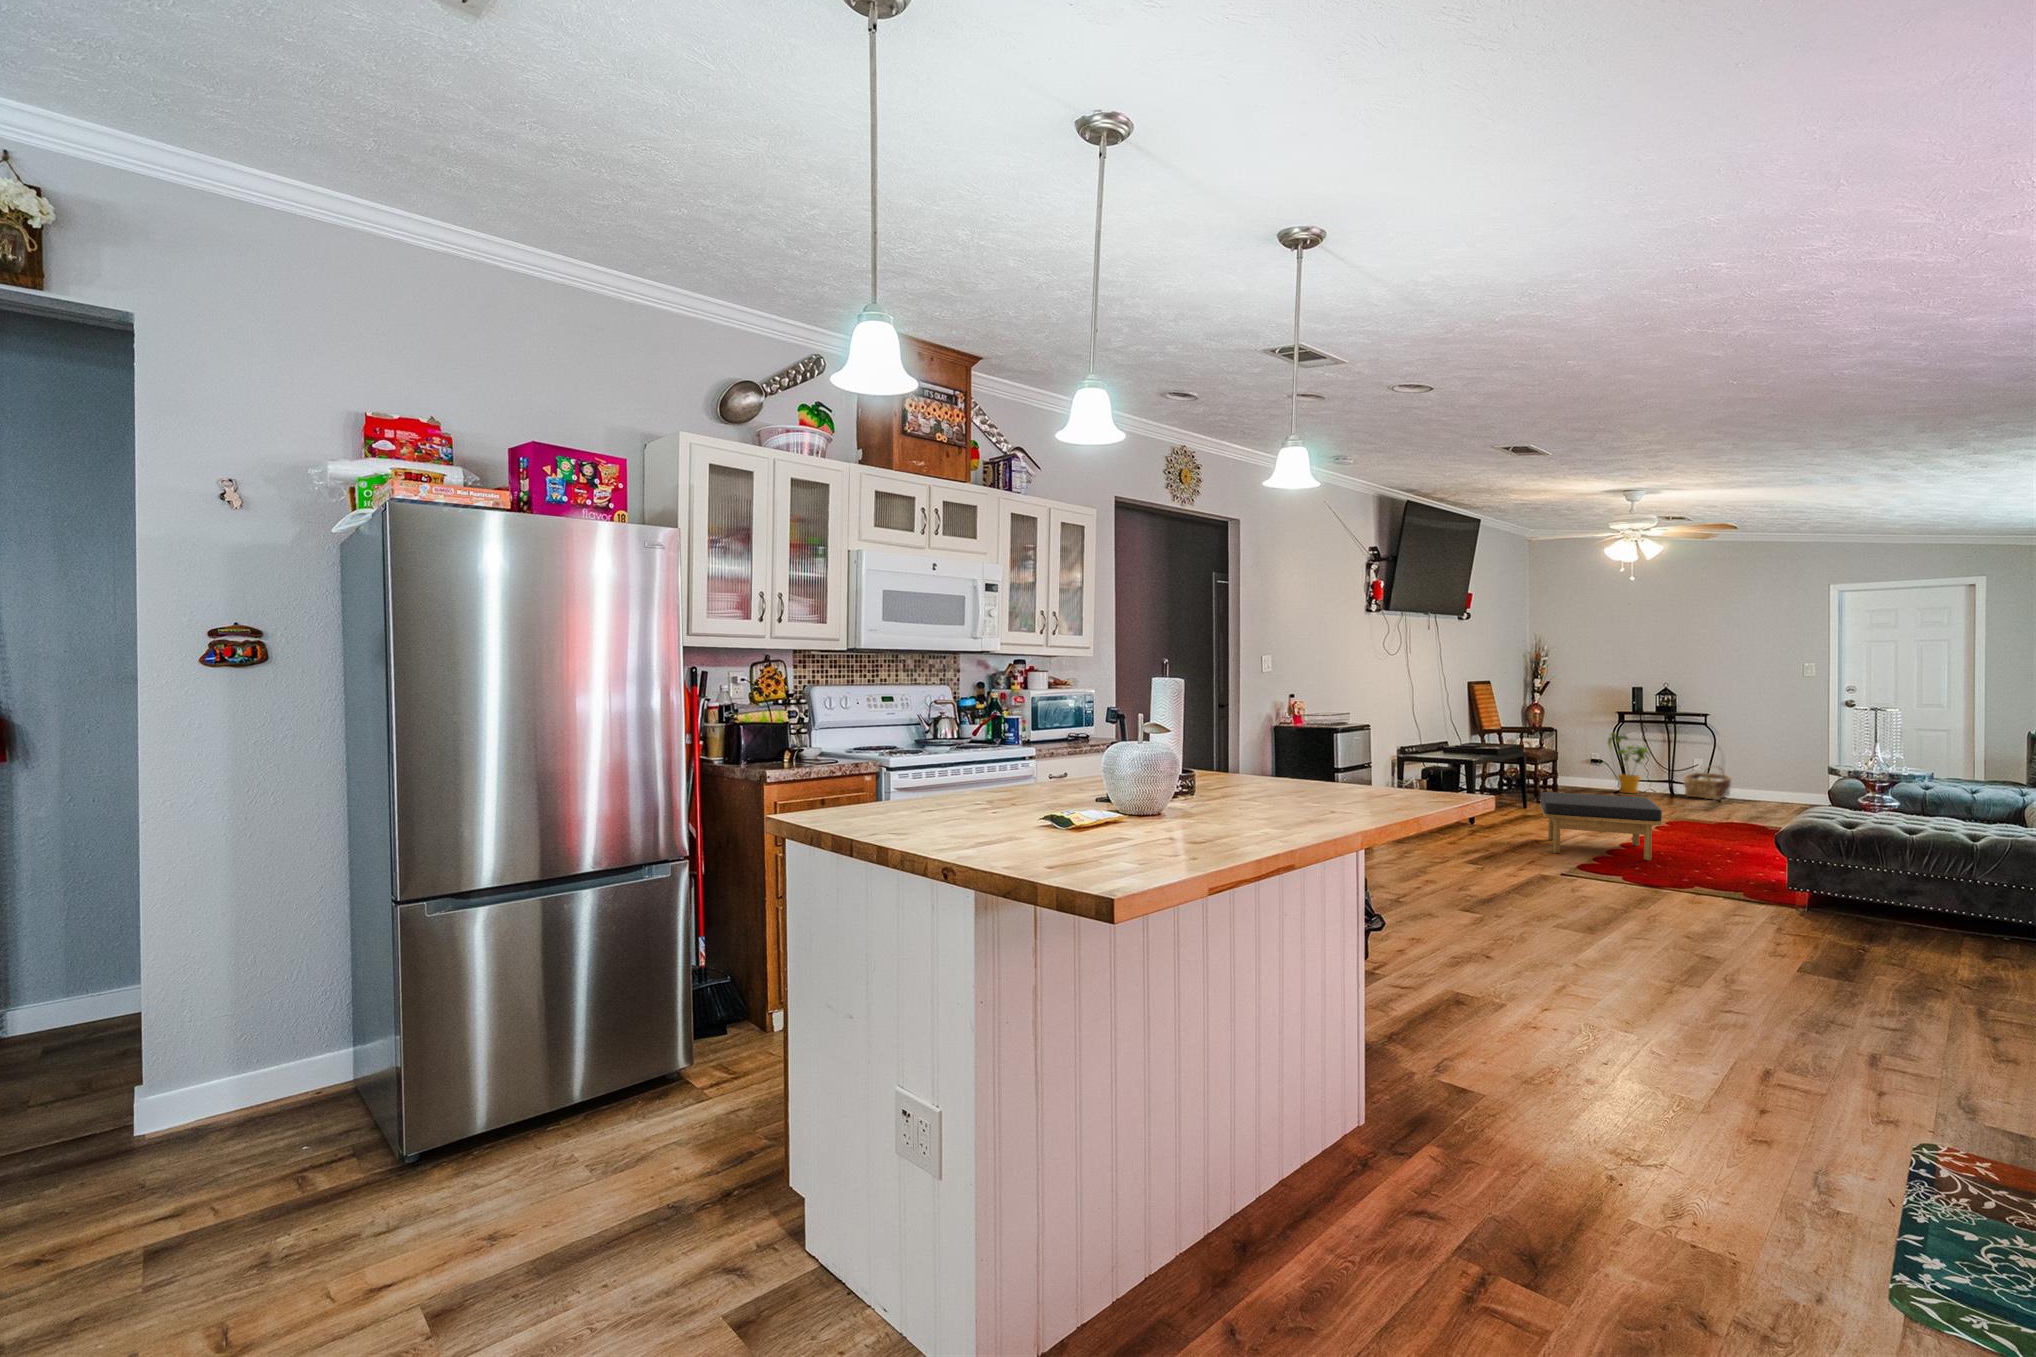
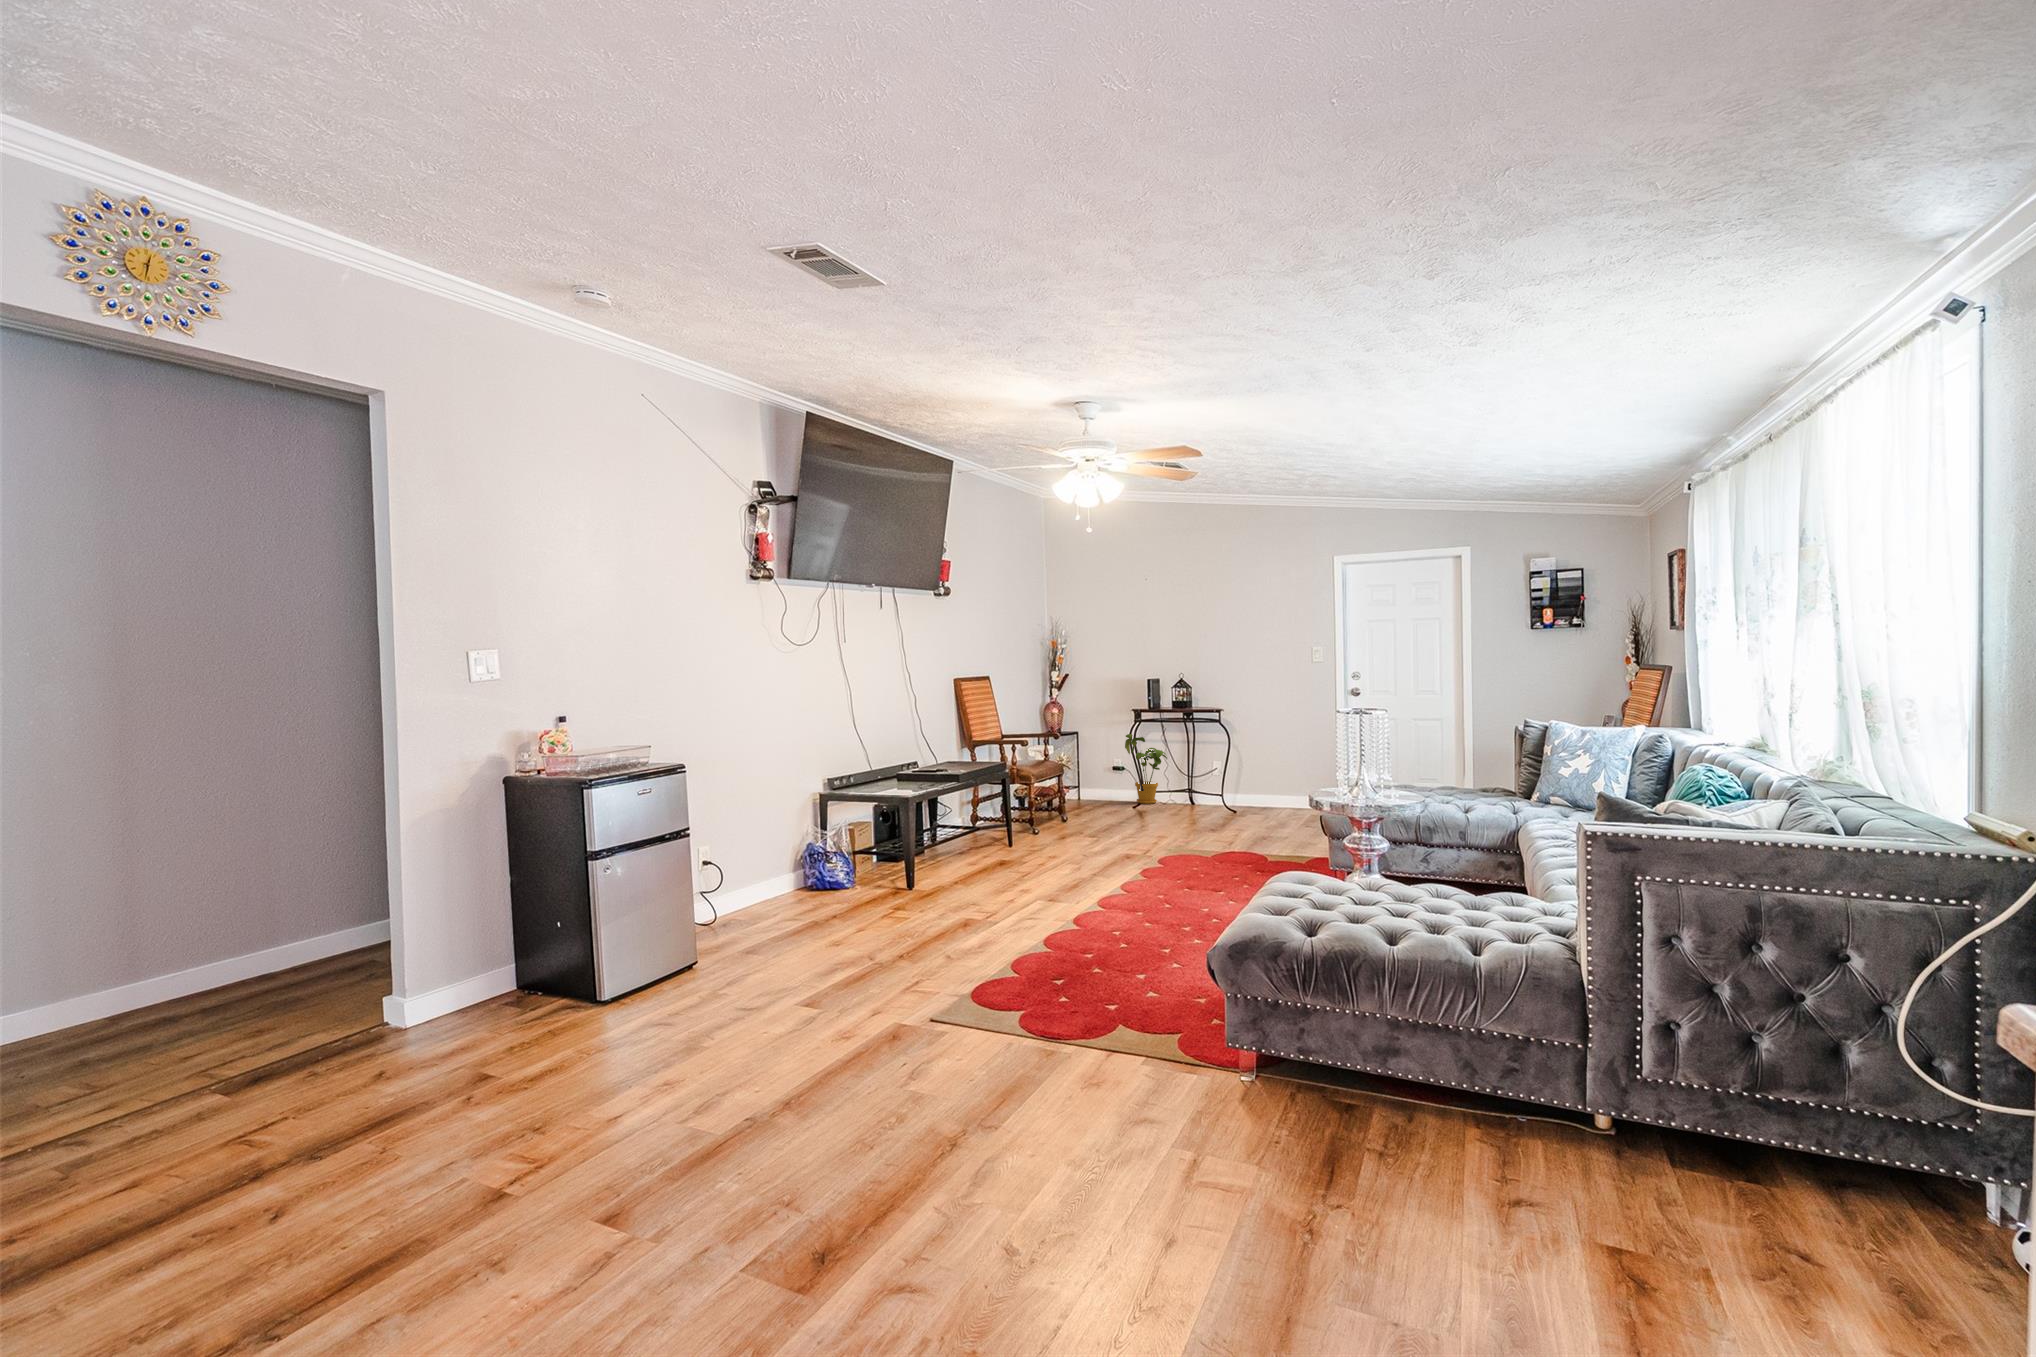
woven basket: present [1684,767,1731,800] -> none [1199,768,1246,808]
ottoman: present [1540,792,1662,860] -> none [949,835,1108,942]

